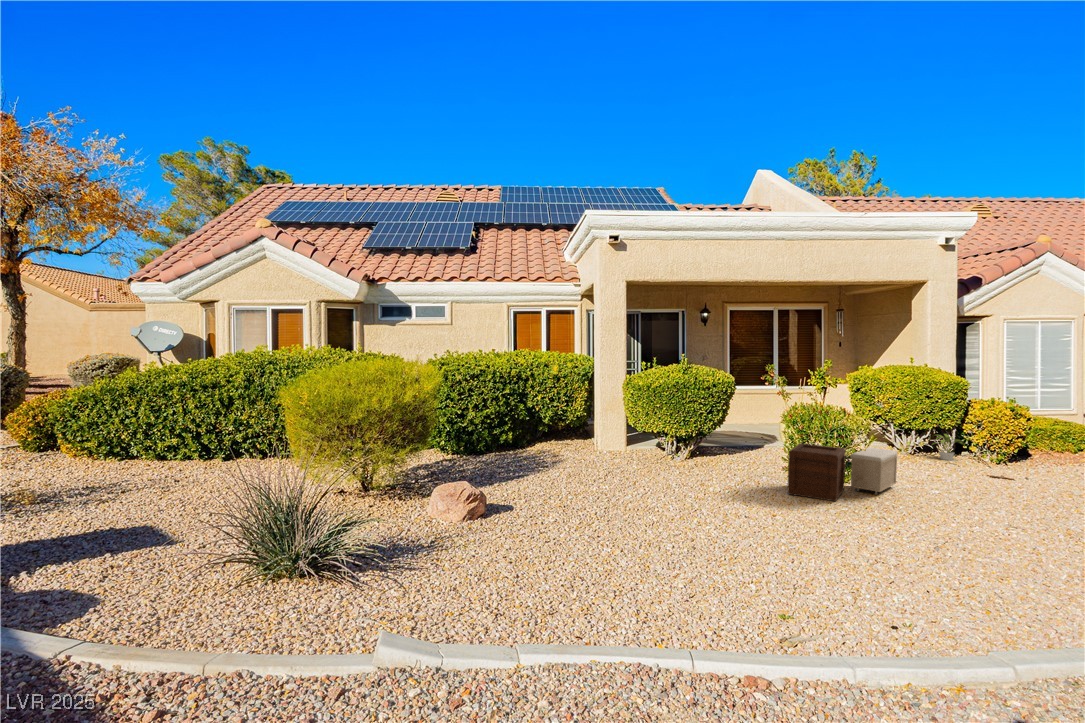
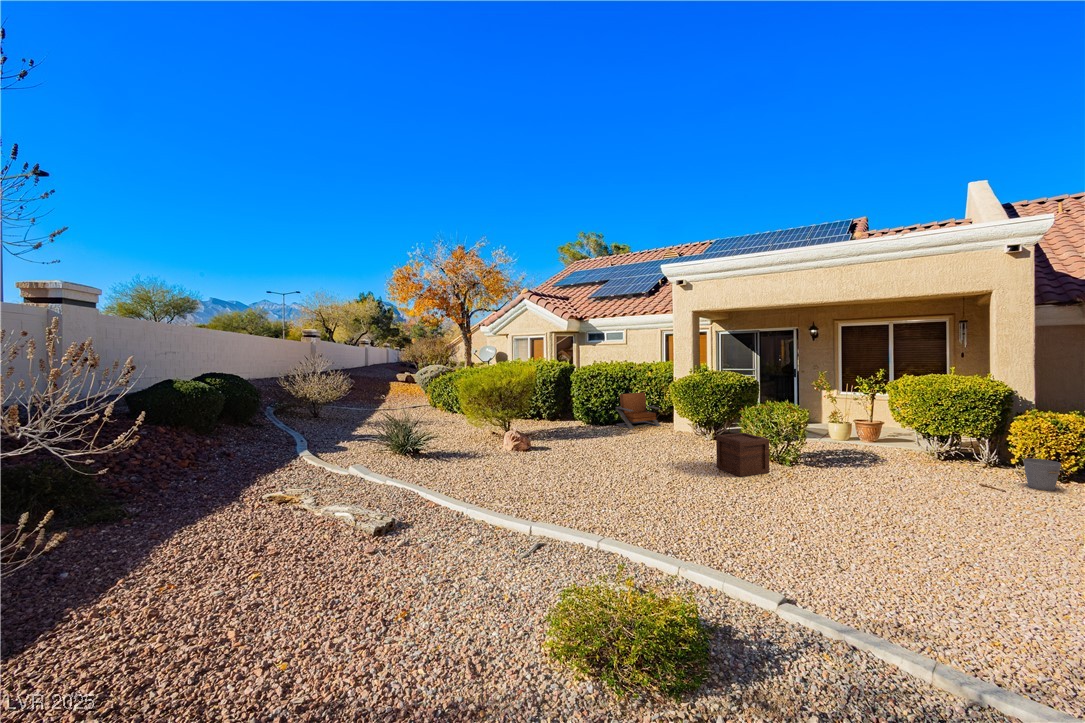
lounge chair: none [512,398,575,454] -> present [615,393,661,429]
potted plant: present [933,434,960,460] -> none [952,444,992,470]
bucket: none [1008,443,1040,472] -> present [1023,458,1061,491]
storage bench: present [851,447,897,494] -> none [776,442,828,479]

